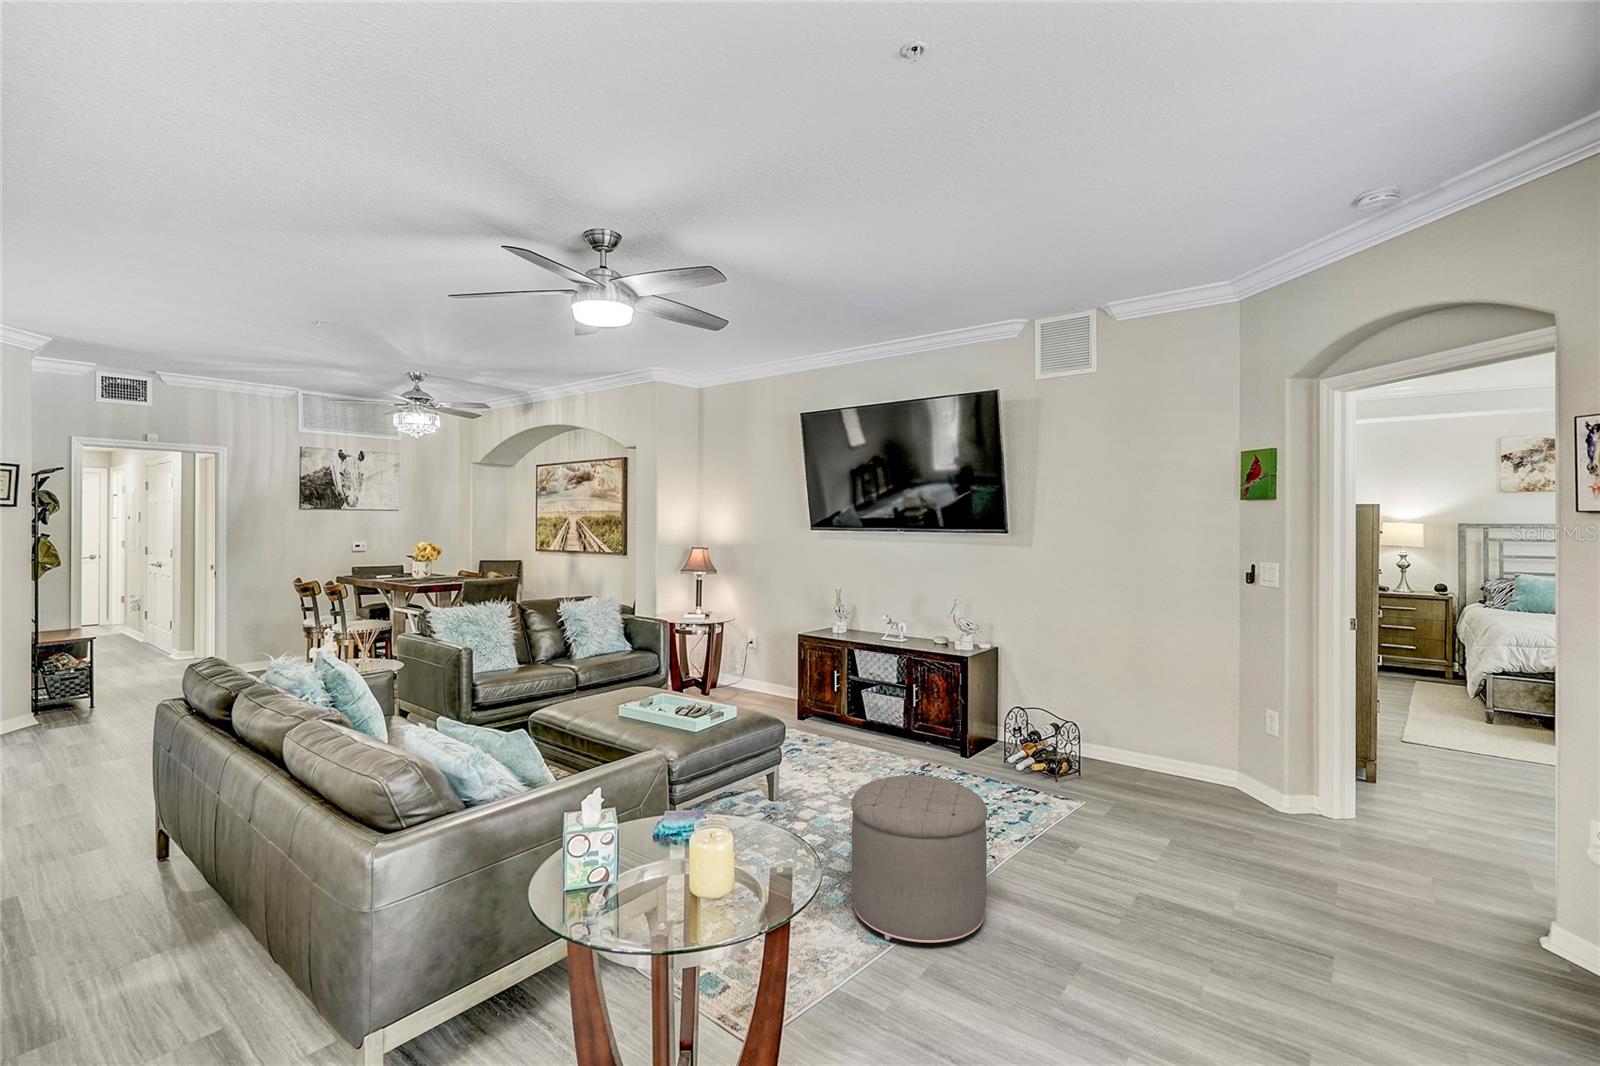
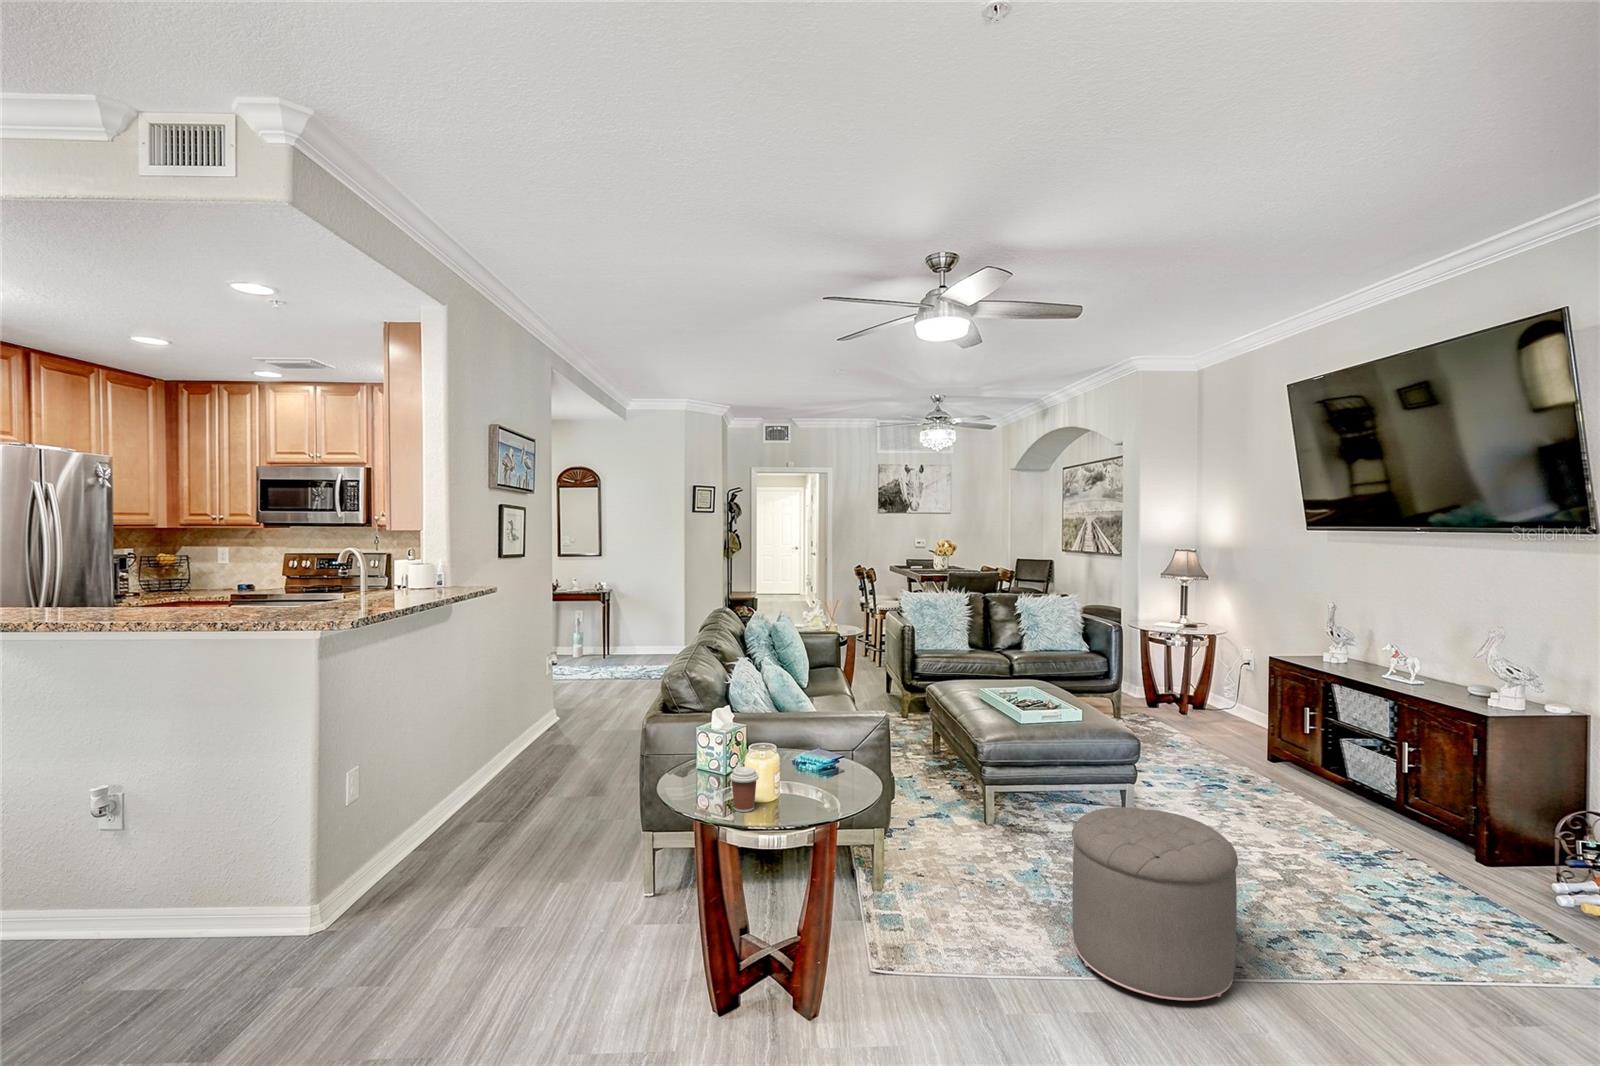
coffee cup: none [625,855,667,923] -> present [730,767,759,812]

